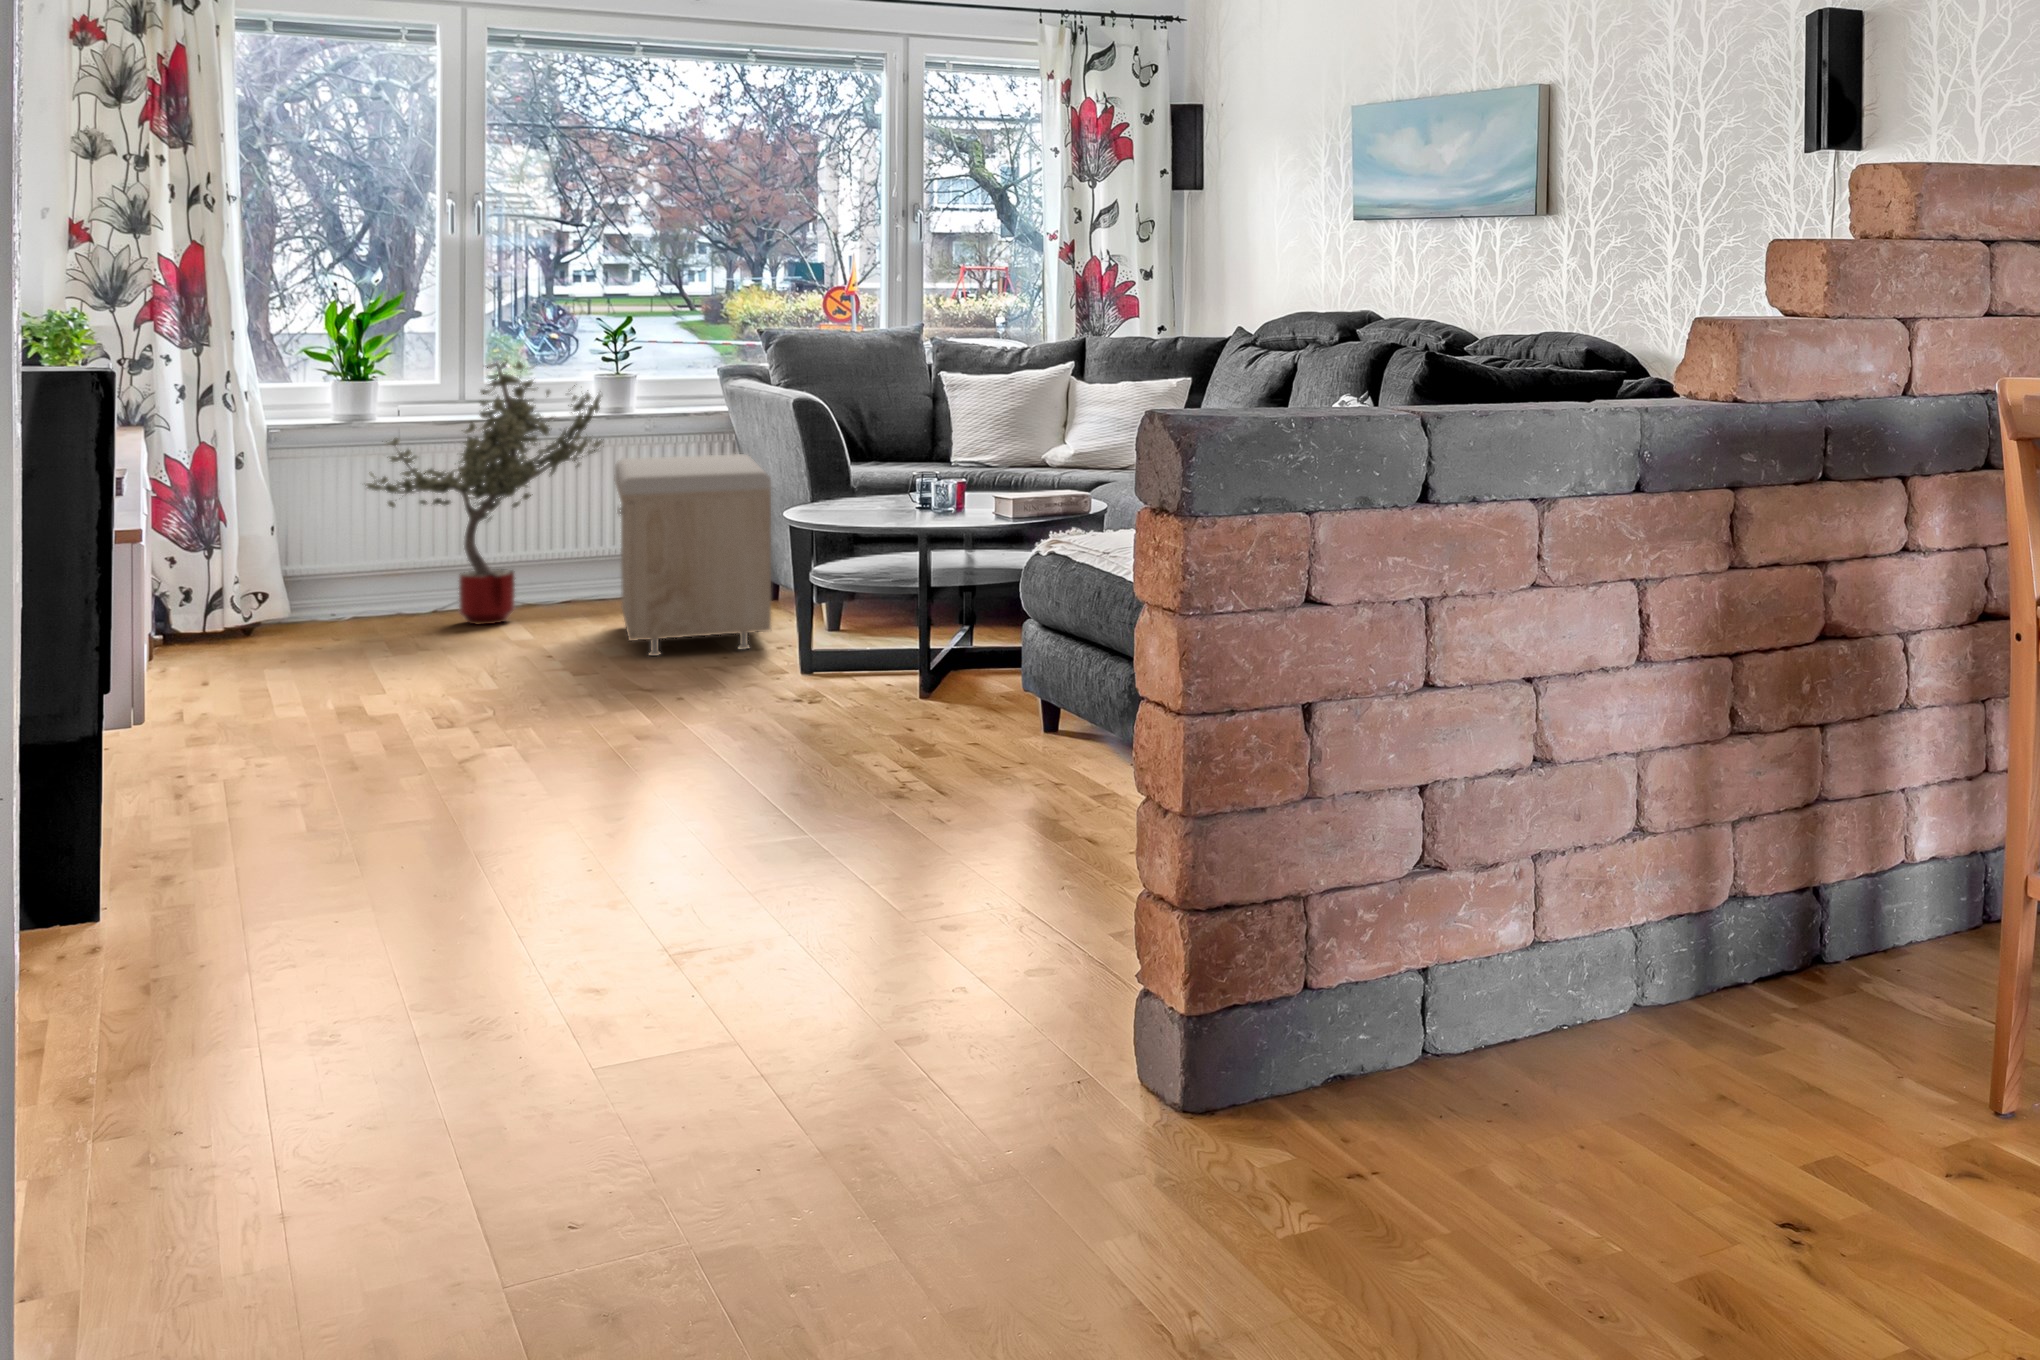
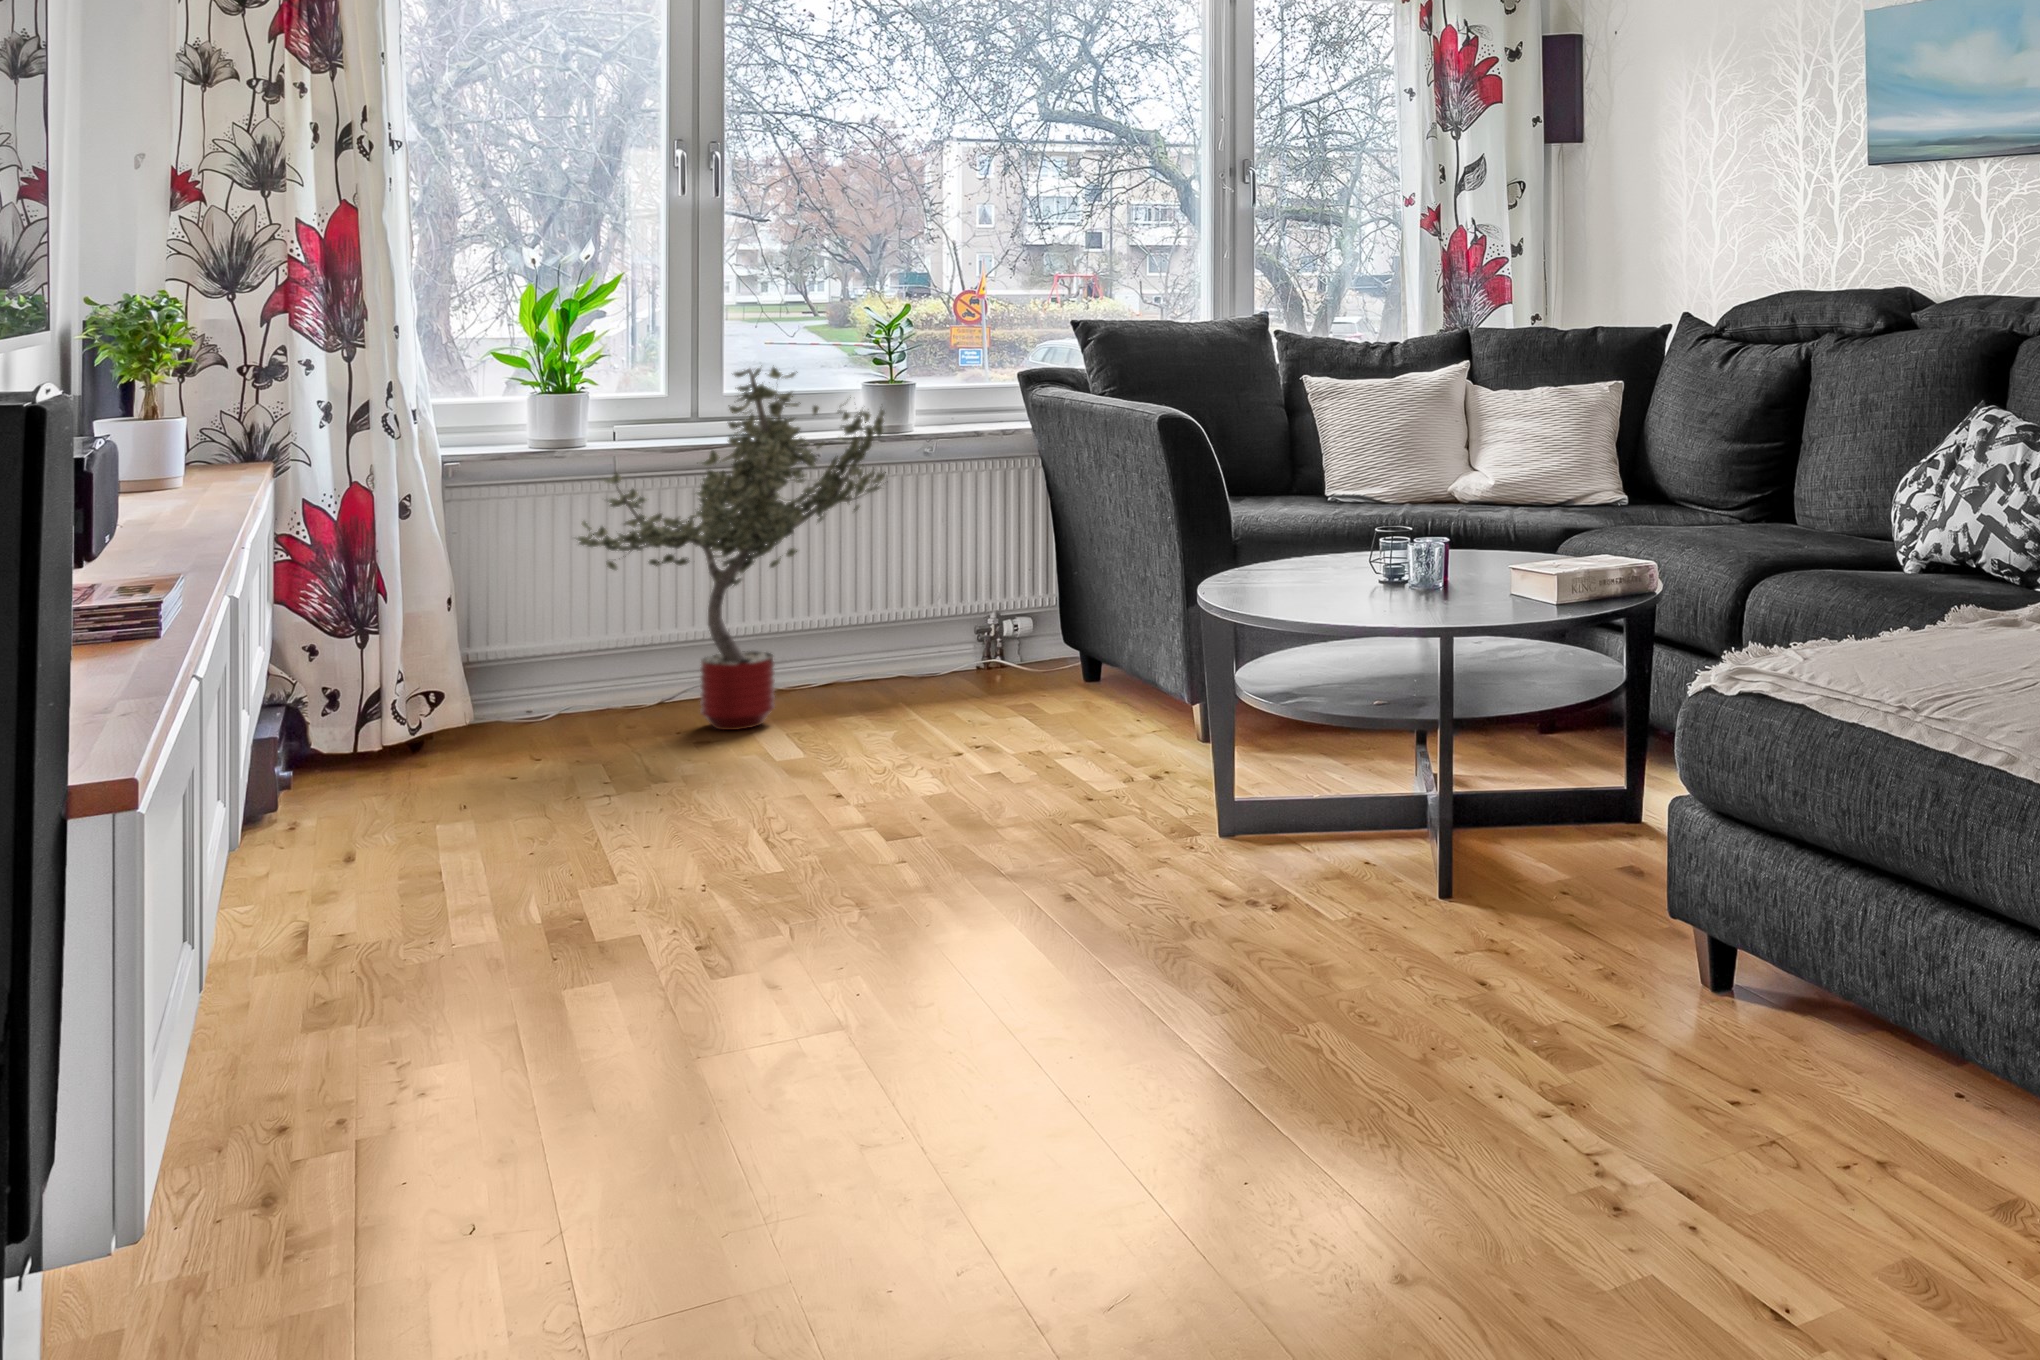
storage bench: present [614,454,771,656] -> none [912,493,1160,793]

